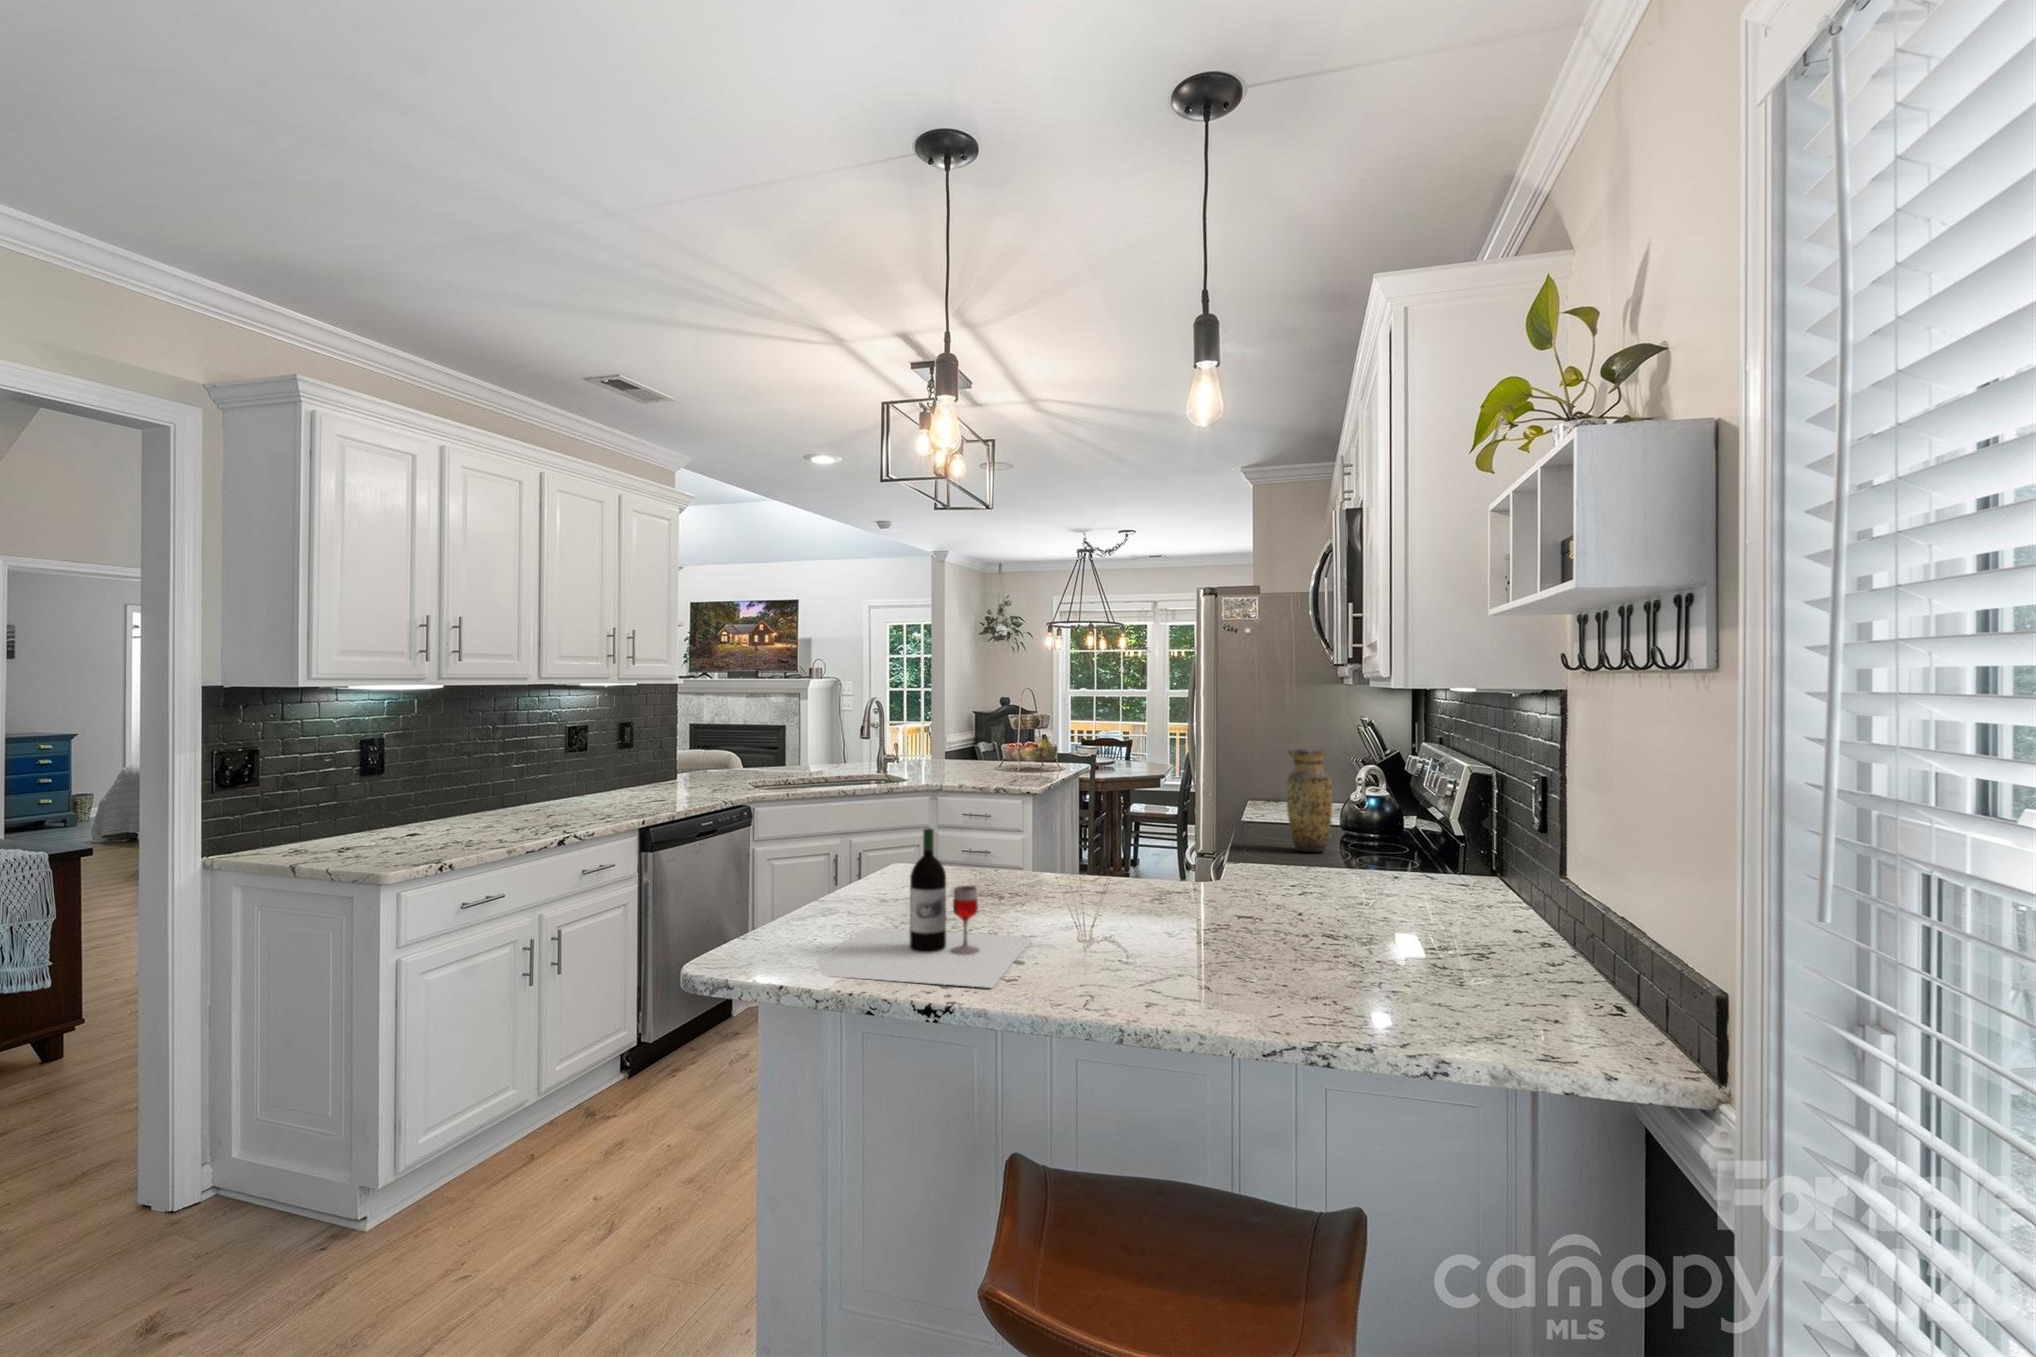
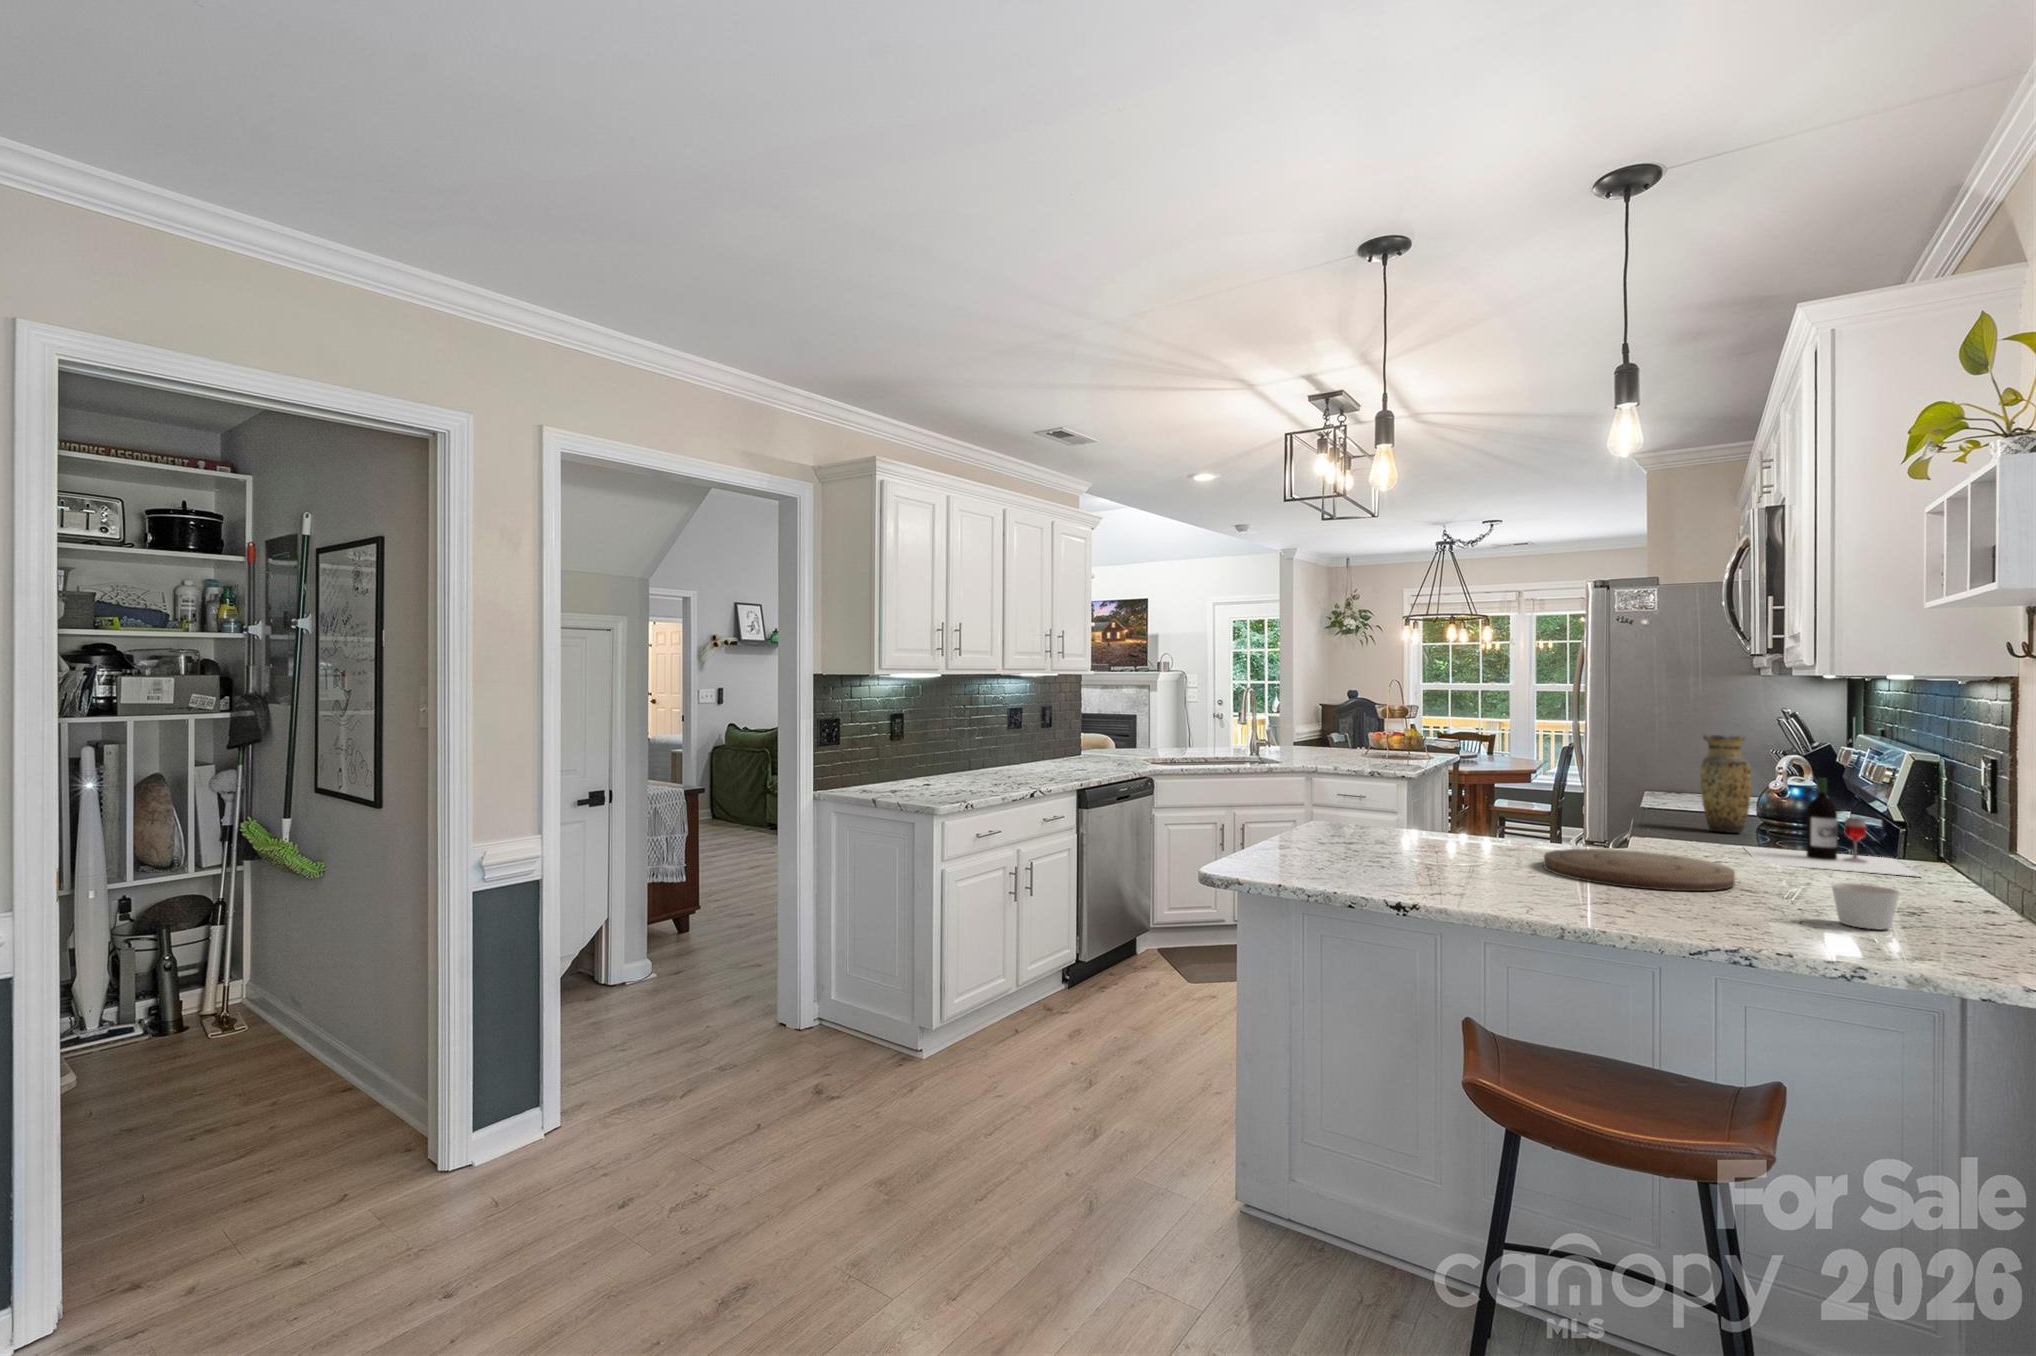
wine bottle: present [816,828,1032,988] -> present [1745,778,1921,877]
cutting board: none [1109,895,1308,956] -> present [1544,849,1735,891]
candle: none [1403,946,1472,1006] -> present [1832,883,1899,929]

